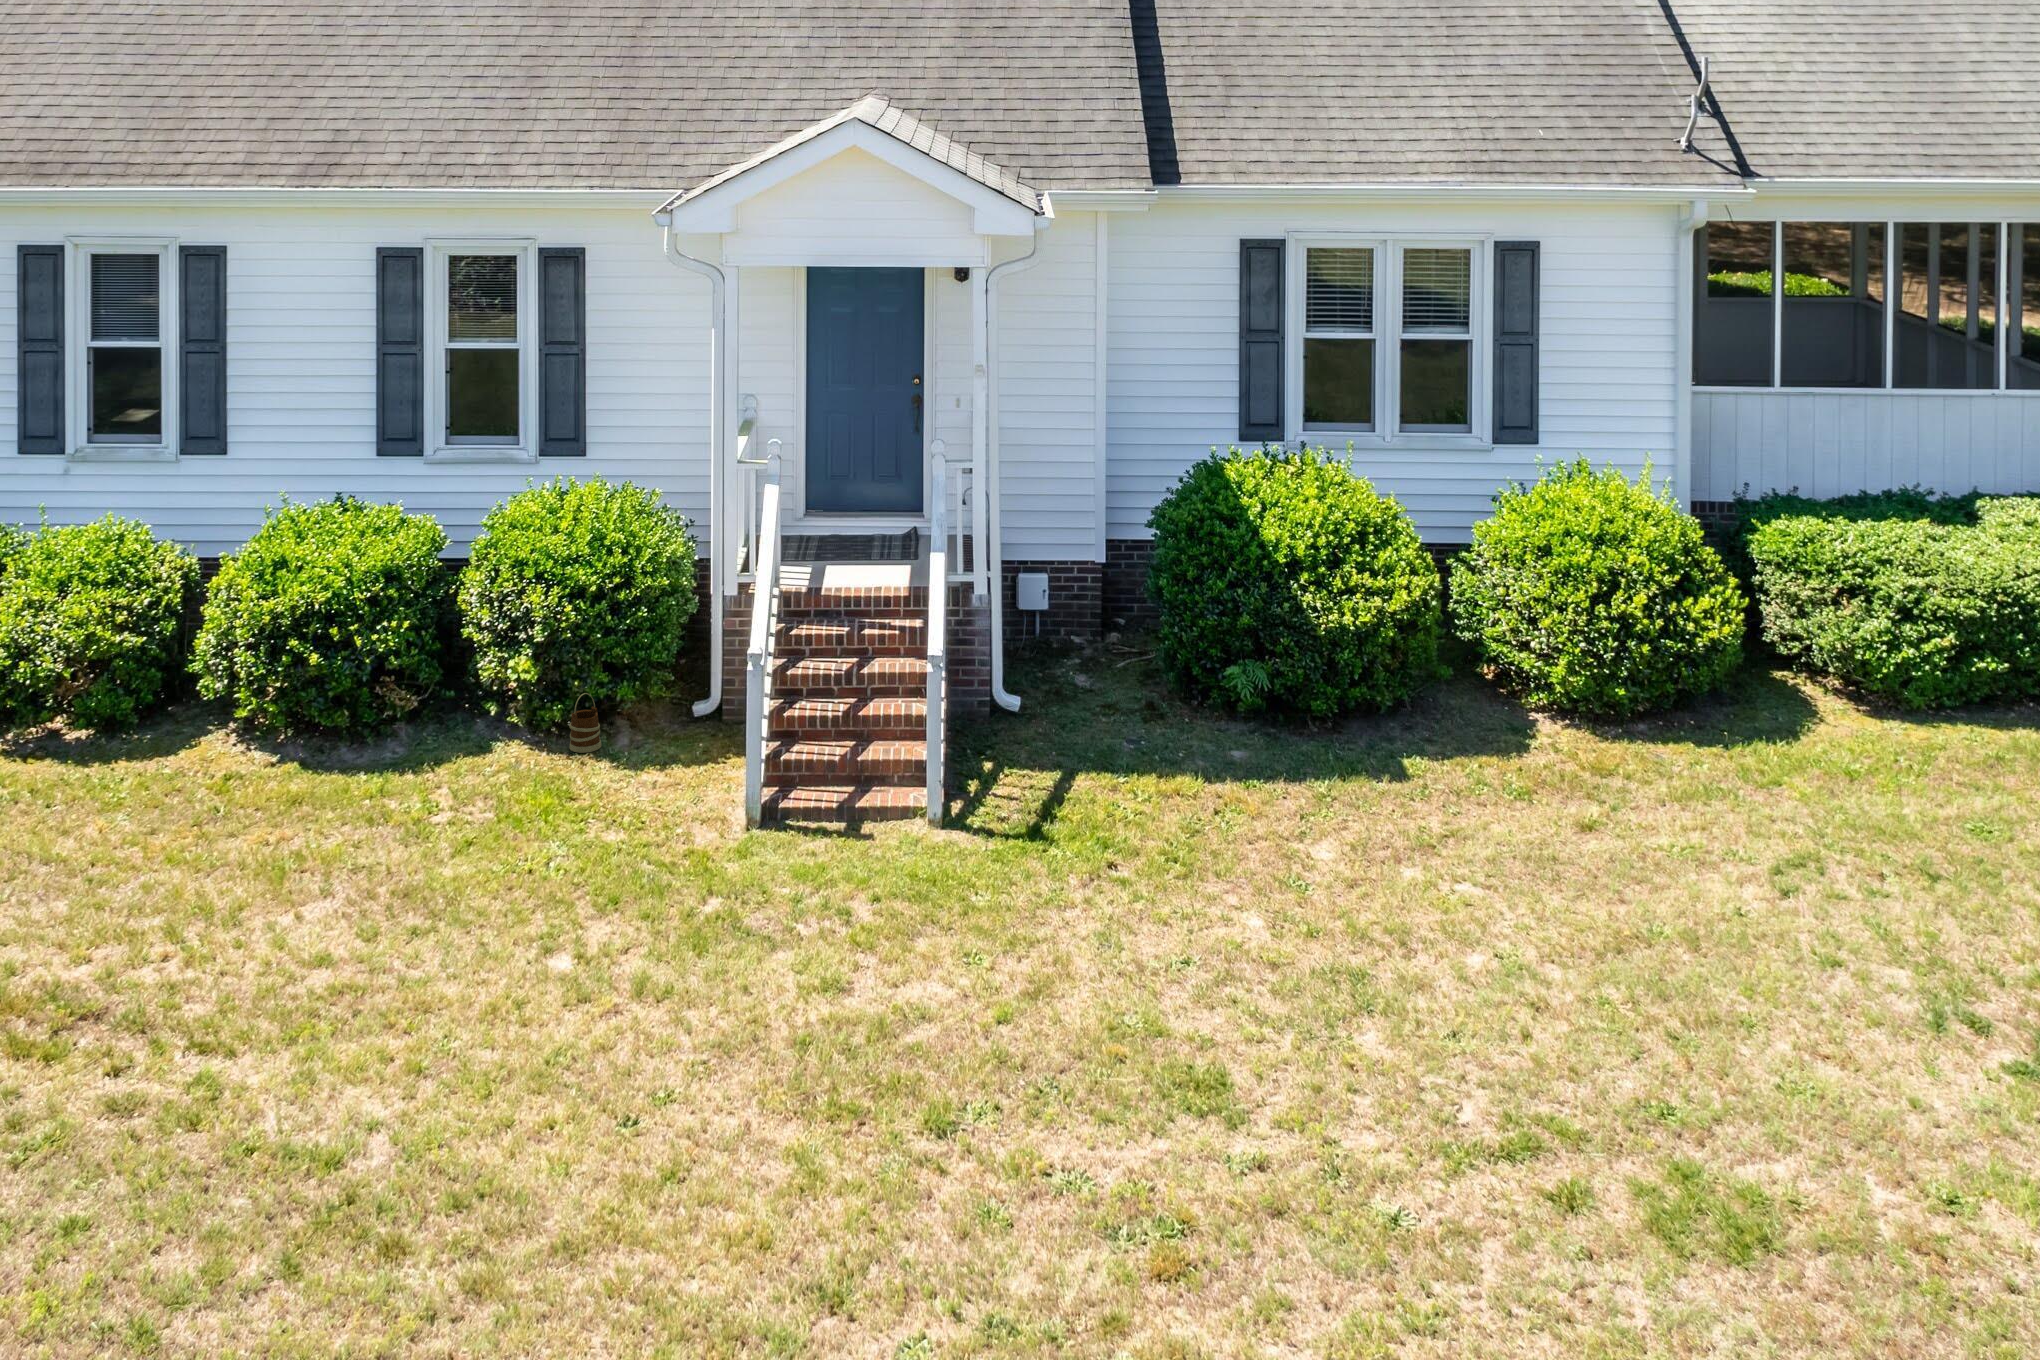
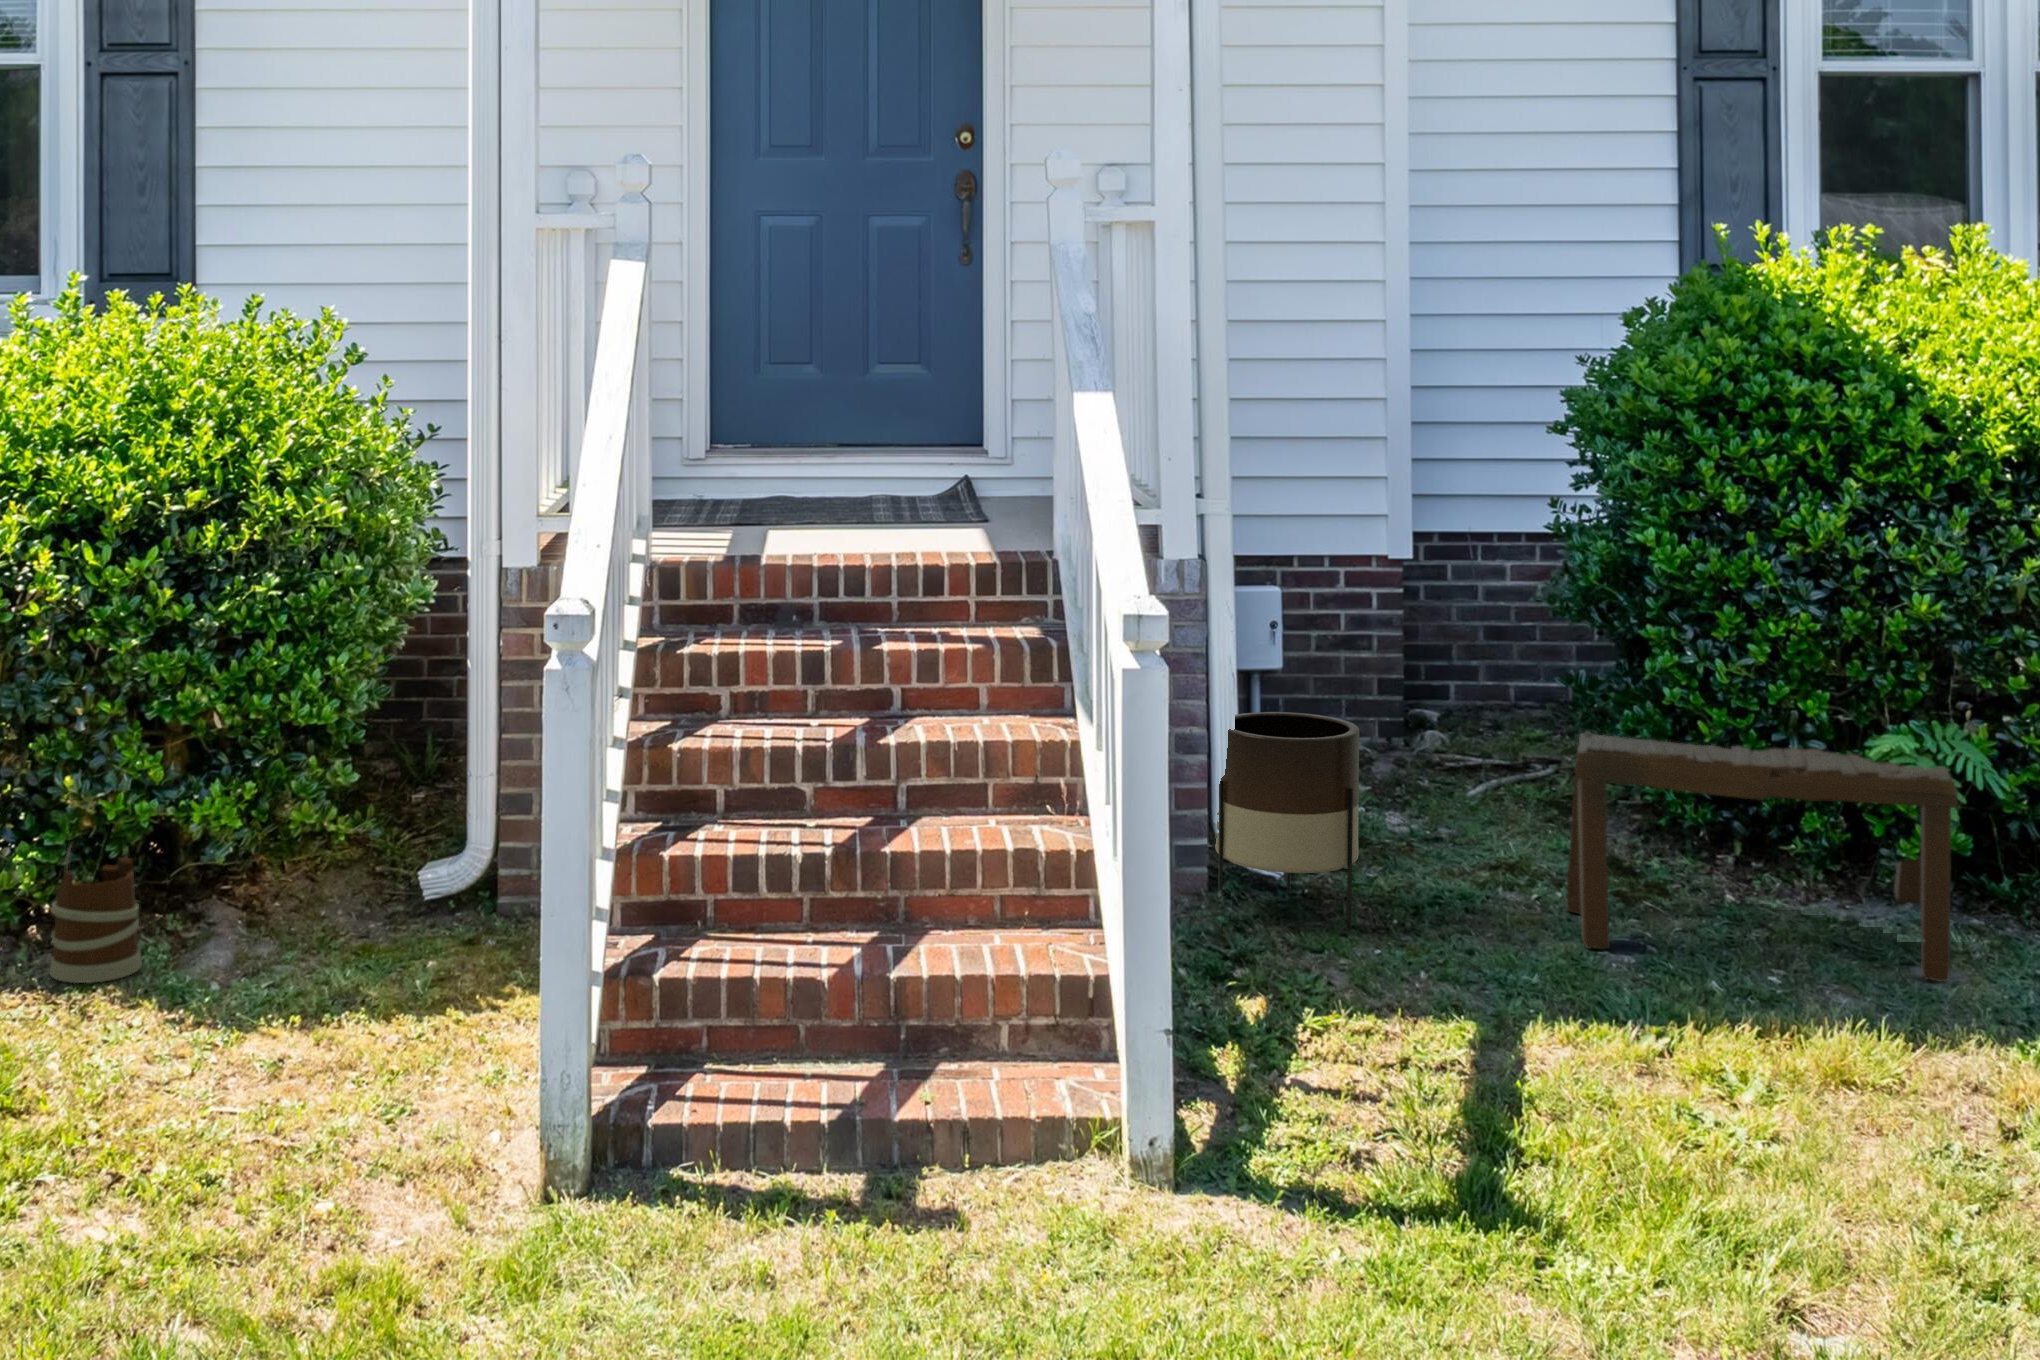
planter: none [996,645,1050,728] -> present [1215,712,1359,929]
bench: none [1122,654,1257,752] -> present [1566,732,1958,982]

